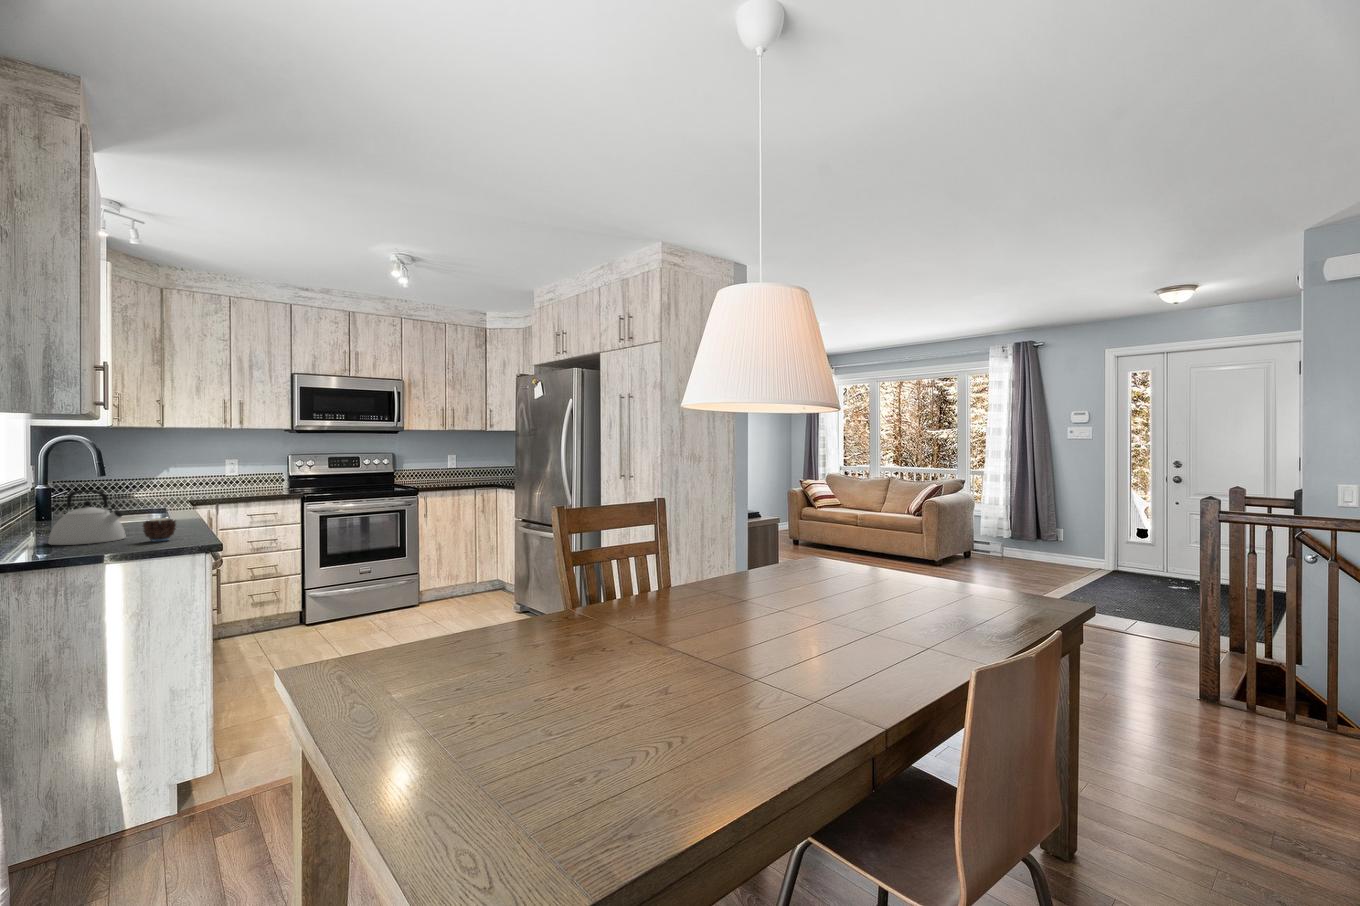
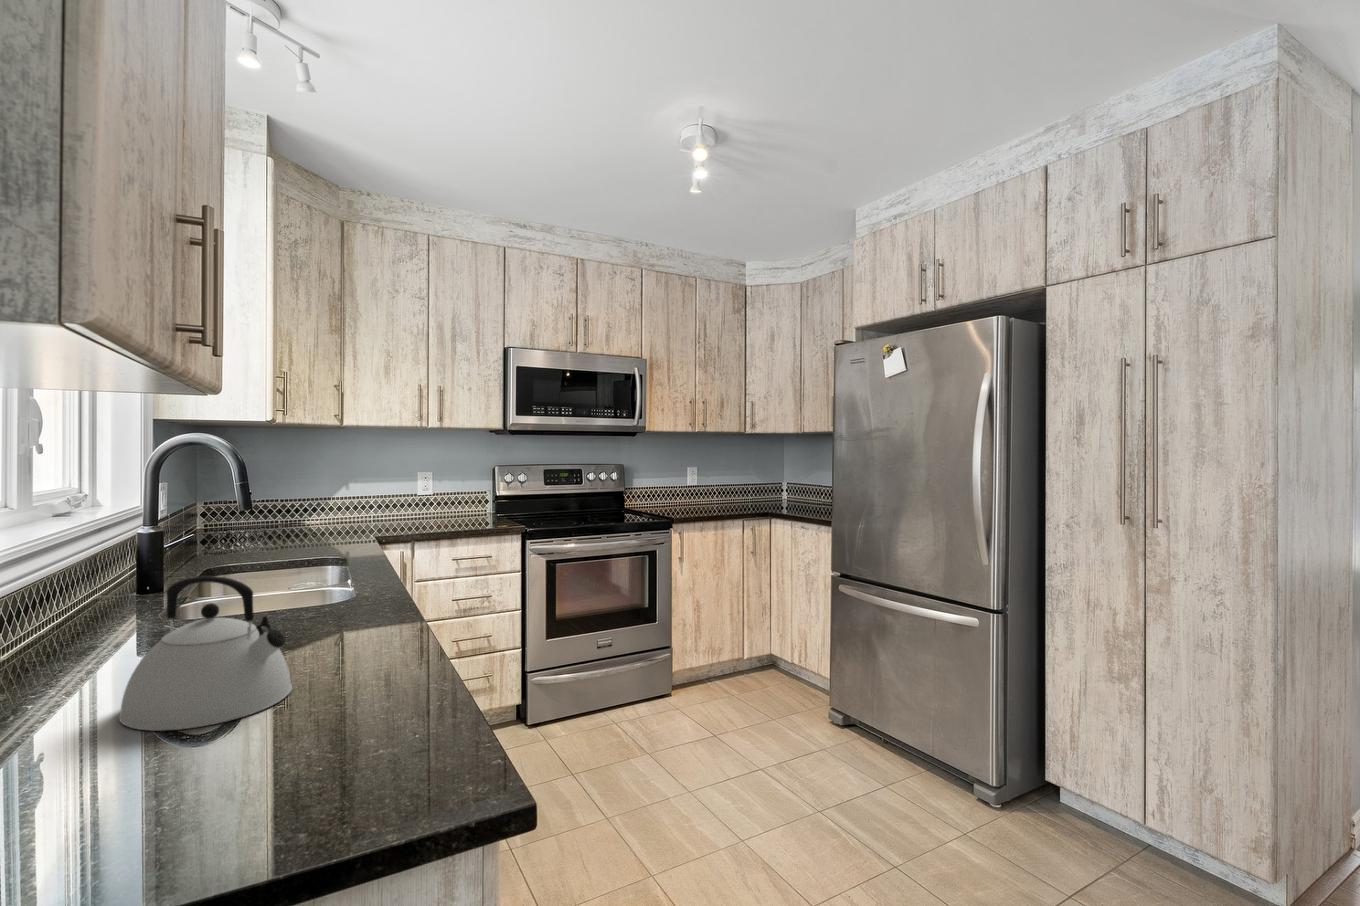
candle: present [142,518,176,541] -> none [329,654,408,728]

